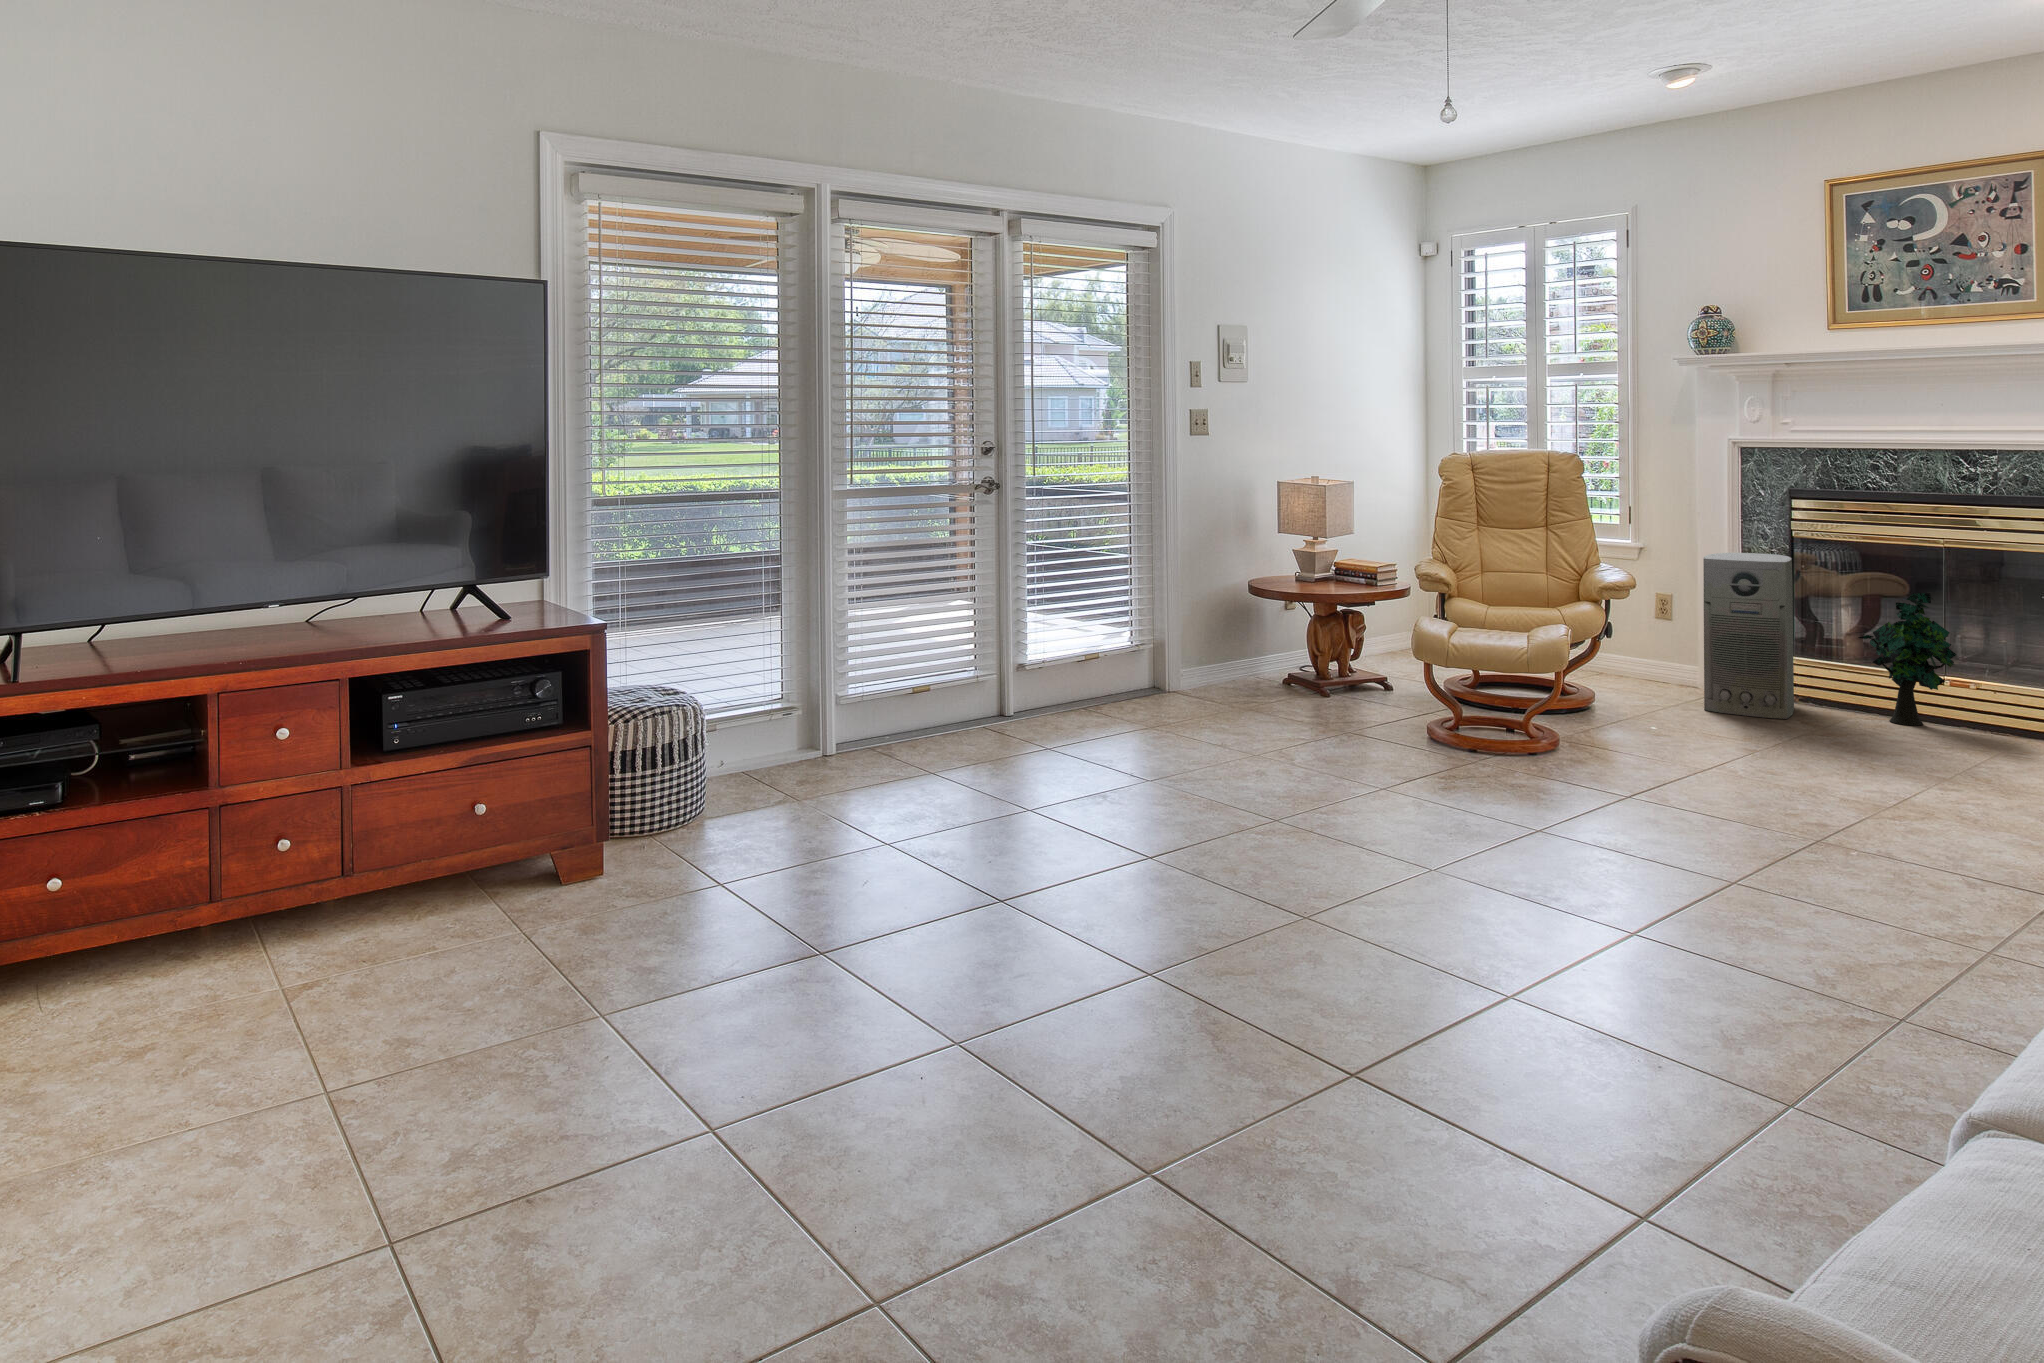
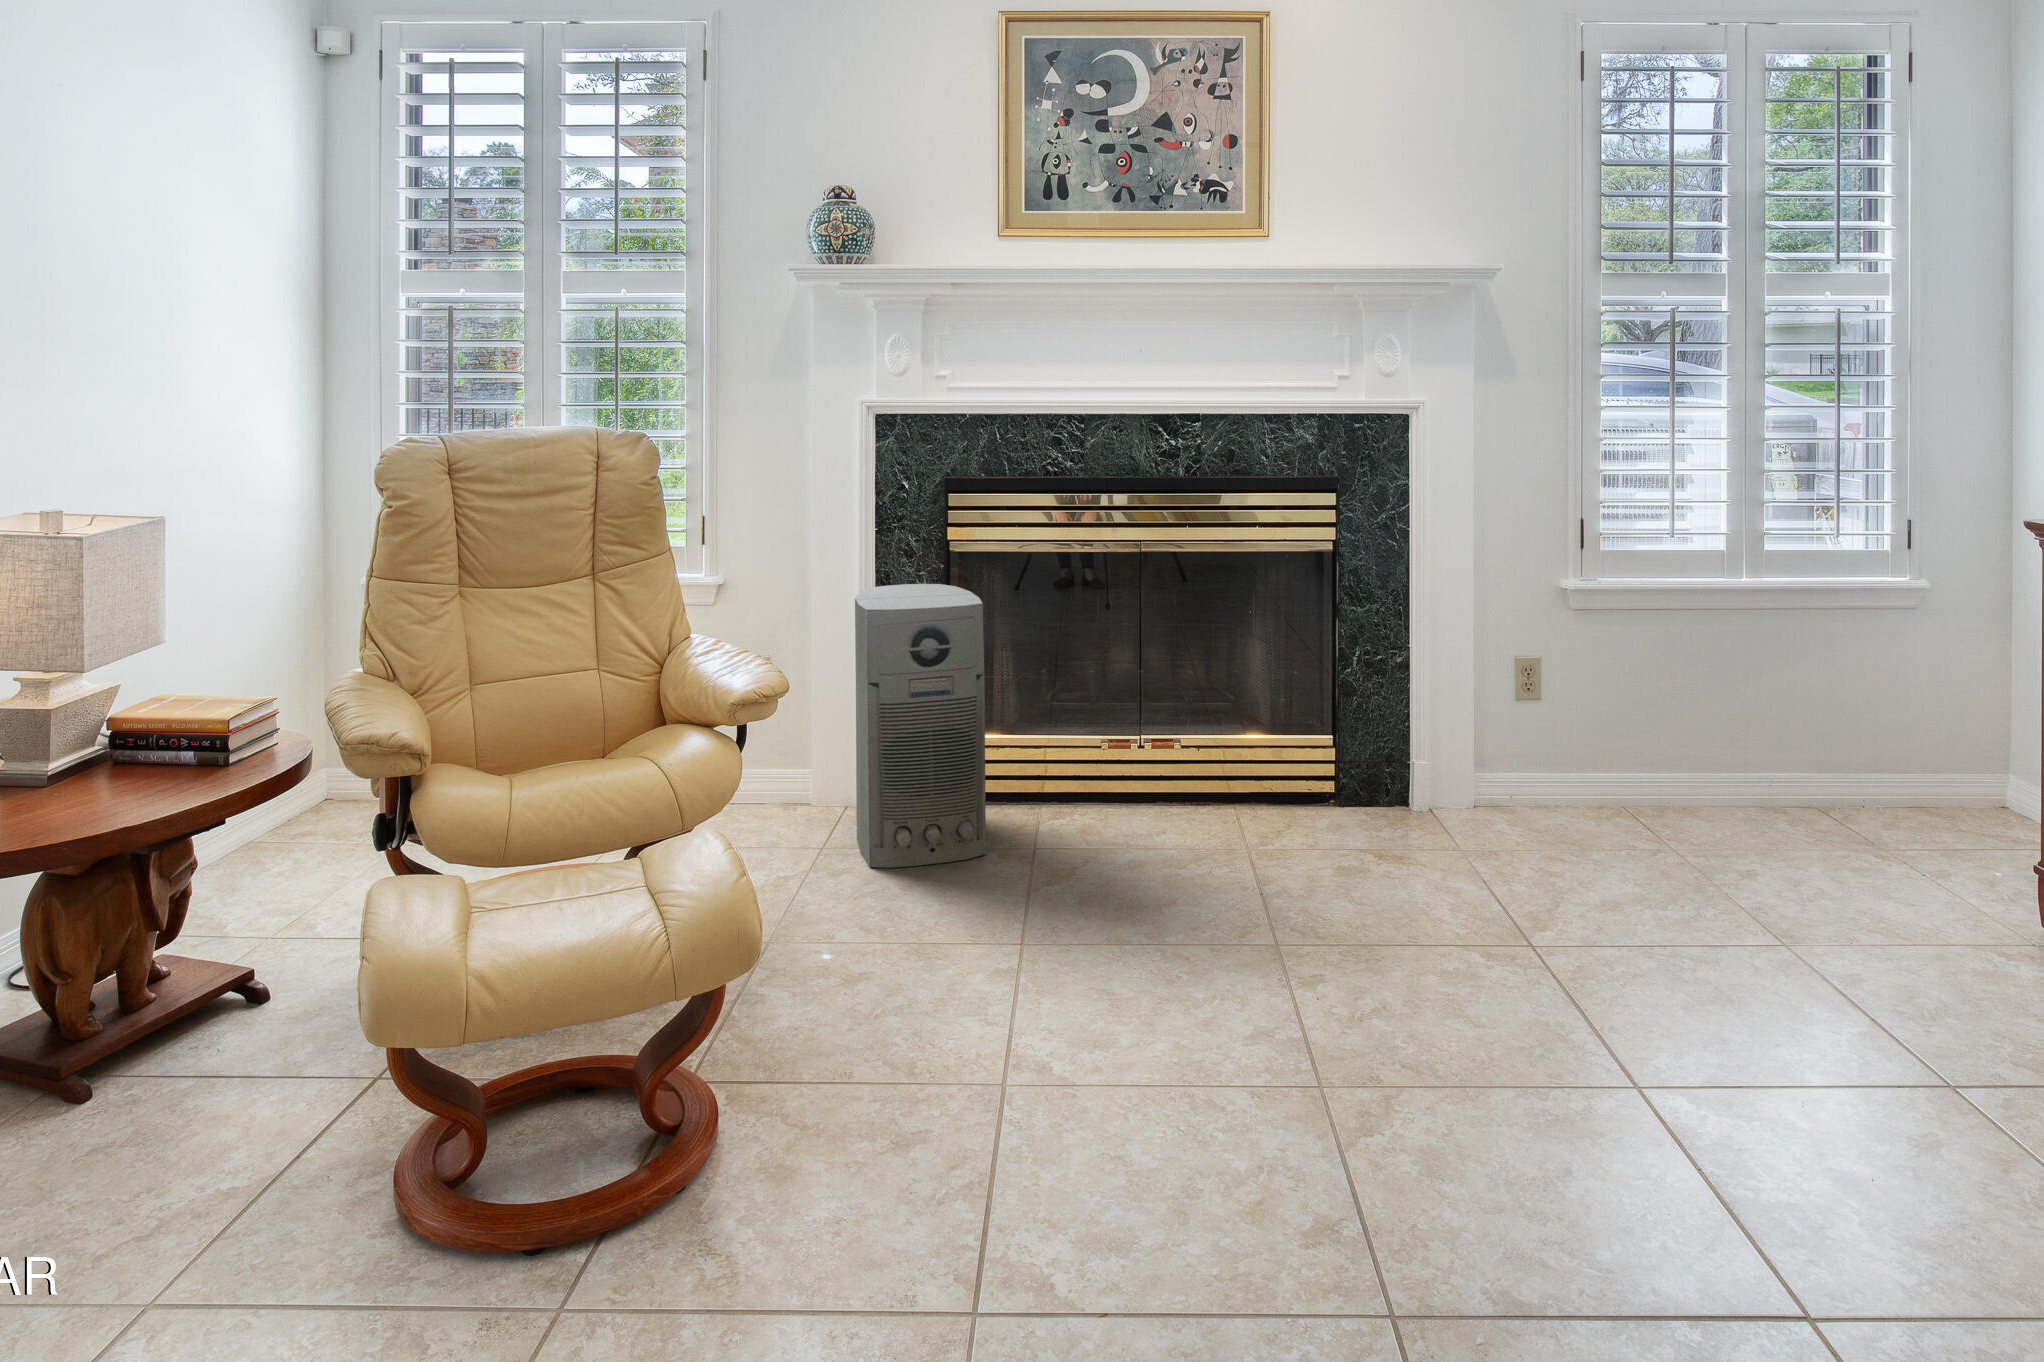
decorative plant: present [1858,593,1956,726] -> none [1050,624,1166,821]

